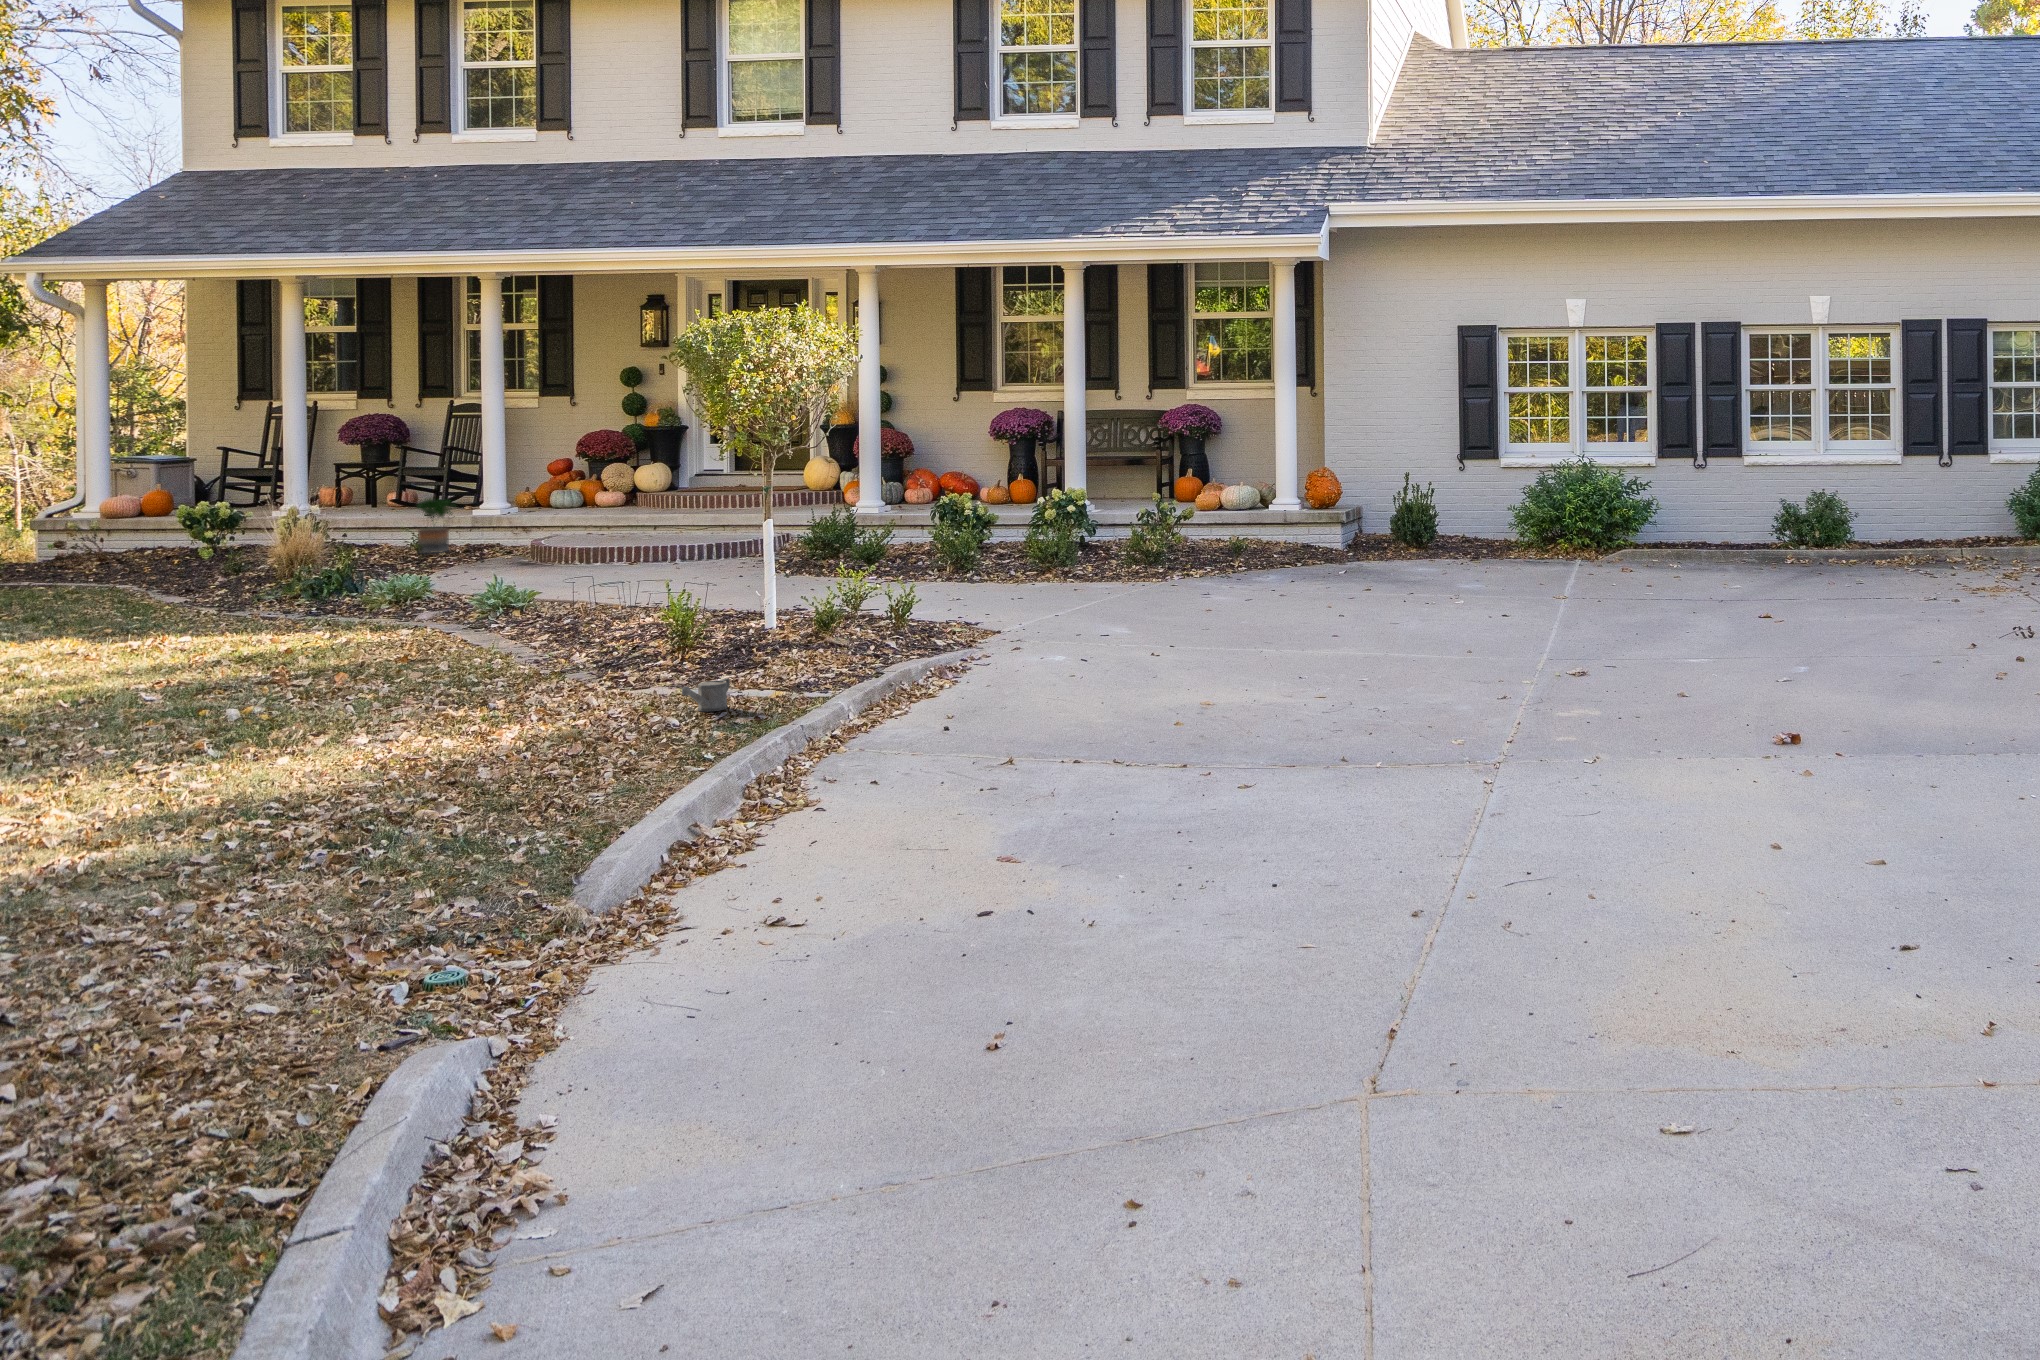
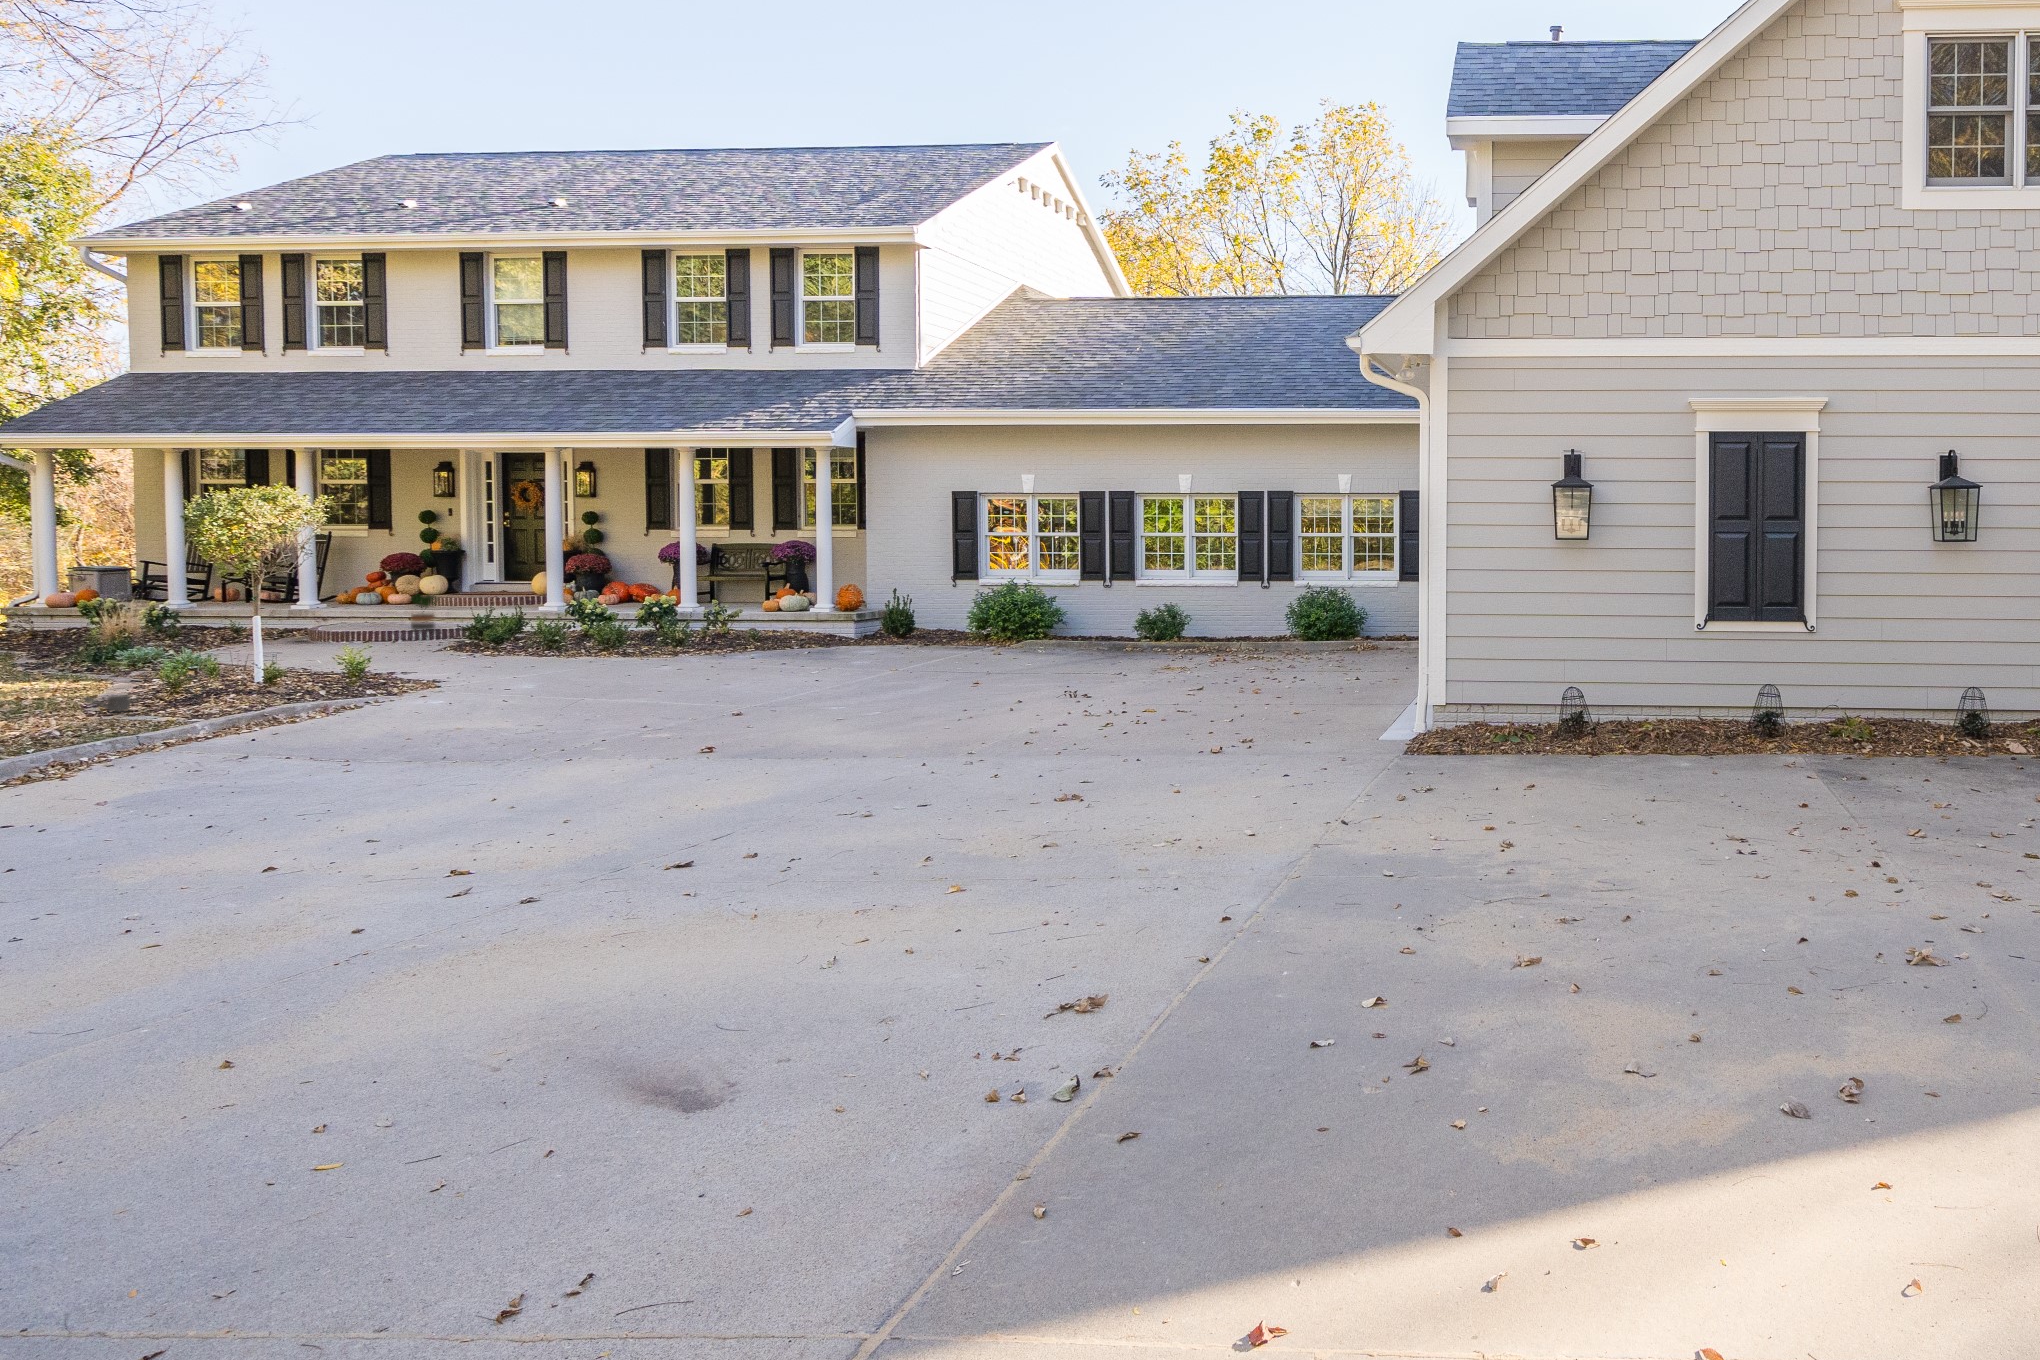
potted tree: present [417,498,453,553] -> present [411,594,438,631]

